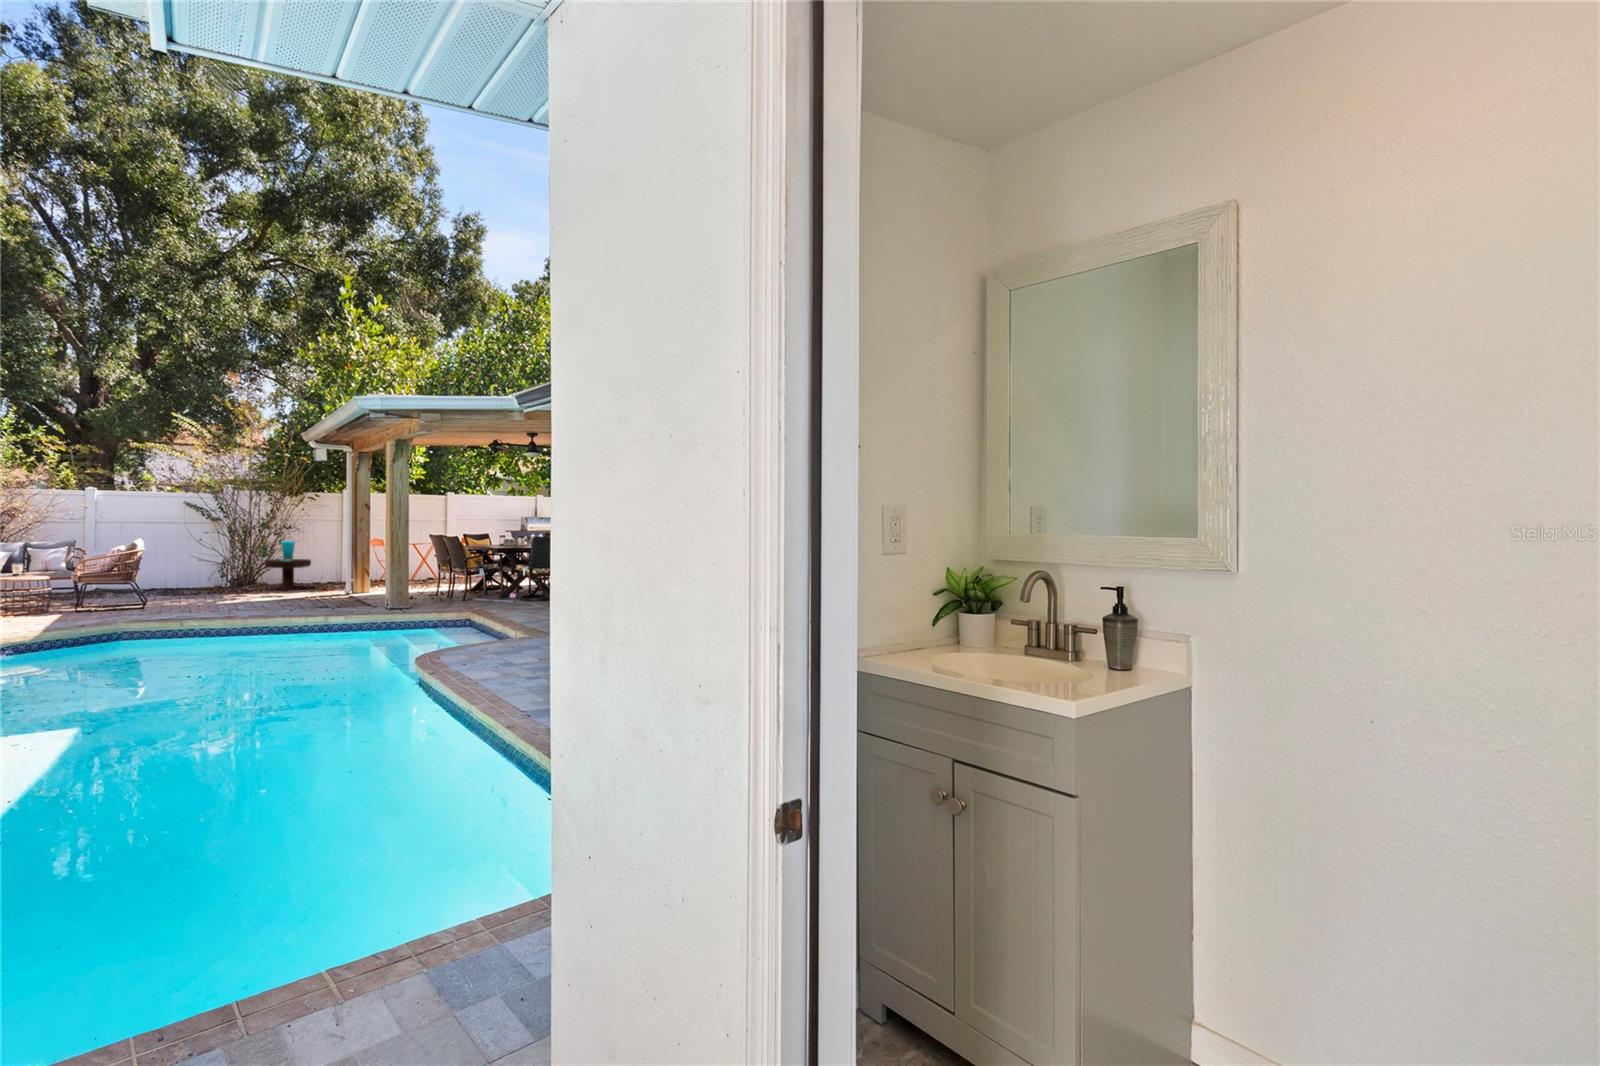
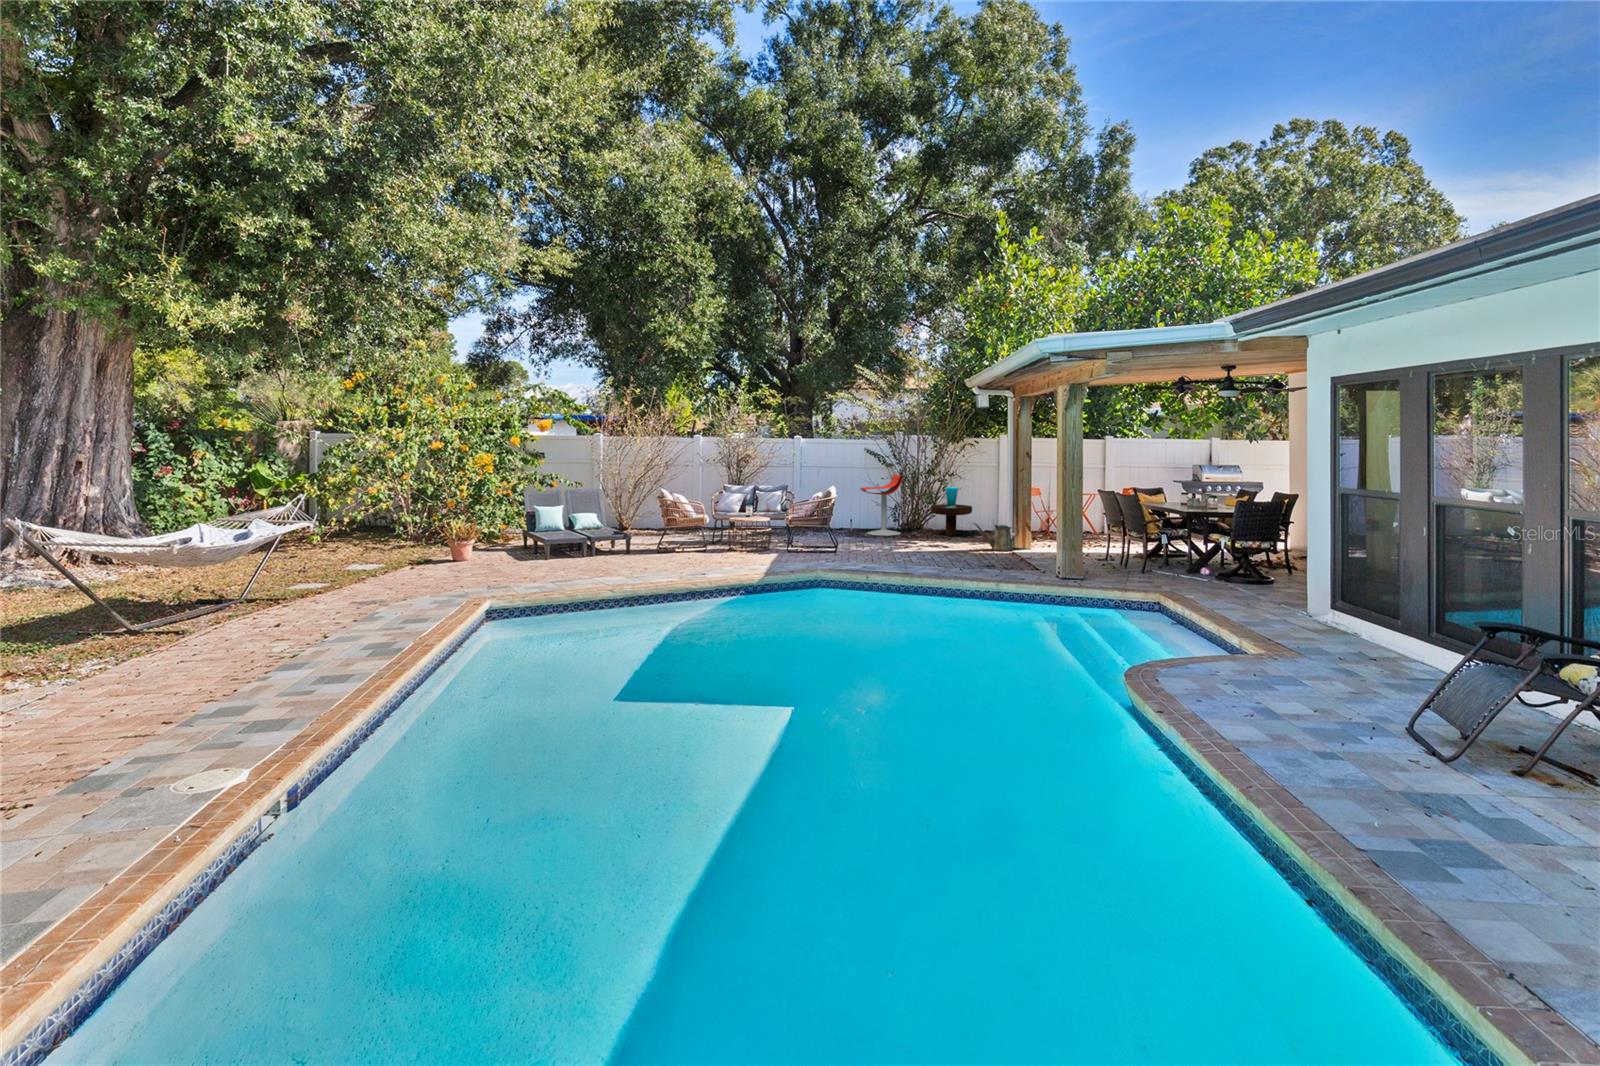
stool: none [177,529,230,593] -> present [861,474,902,536]
watering can: none [304,571,353,596] -> present [973,523,1019,551]

